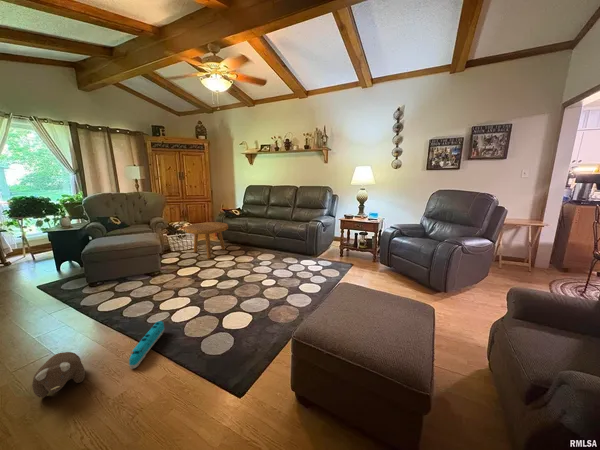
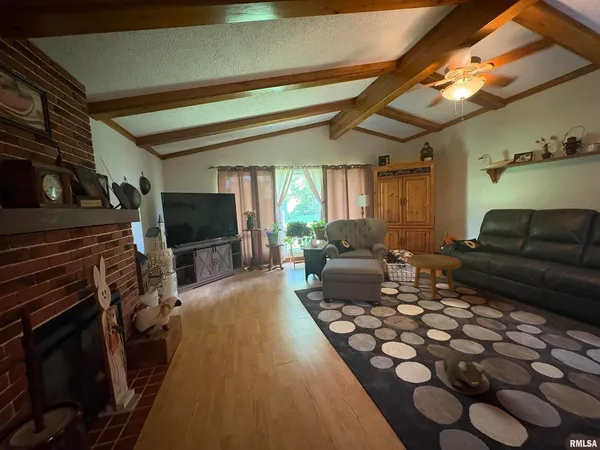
toy train: present [129,321,164,369] -> none [355,367,388,417]
plush toy: present [32,352,85,398] -> present [443,351,484,387]

